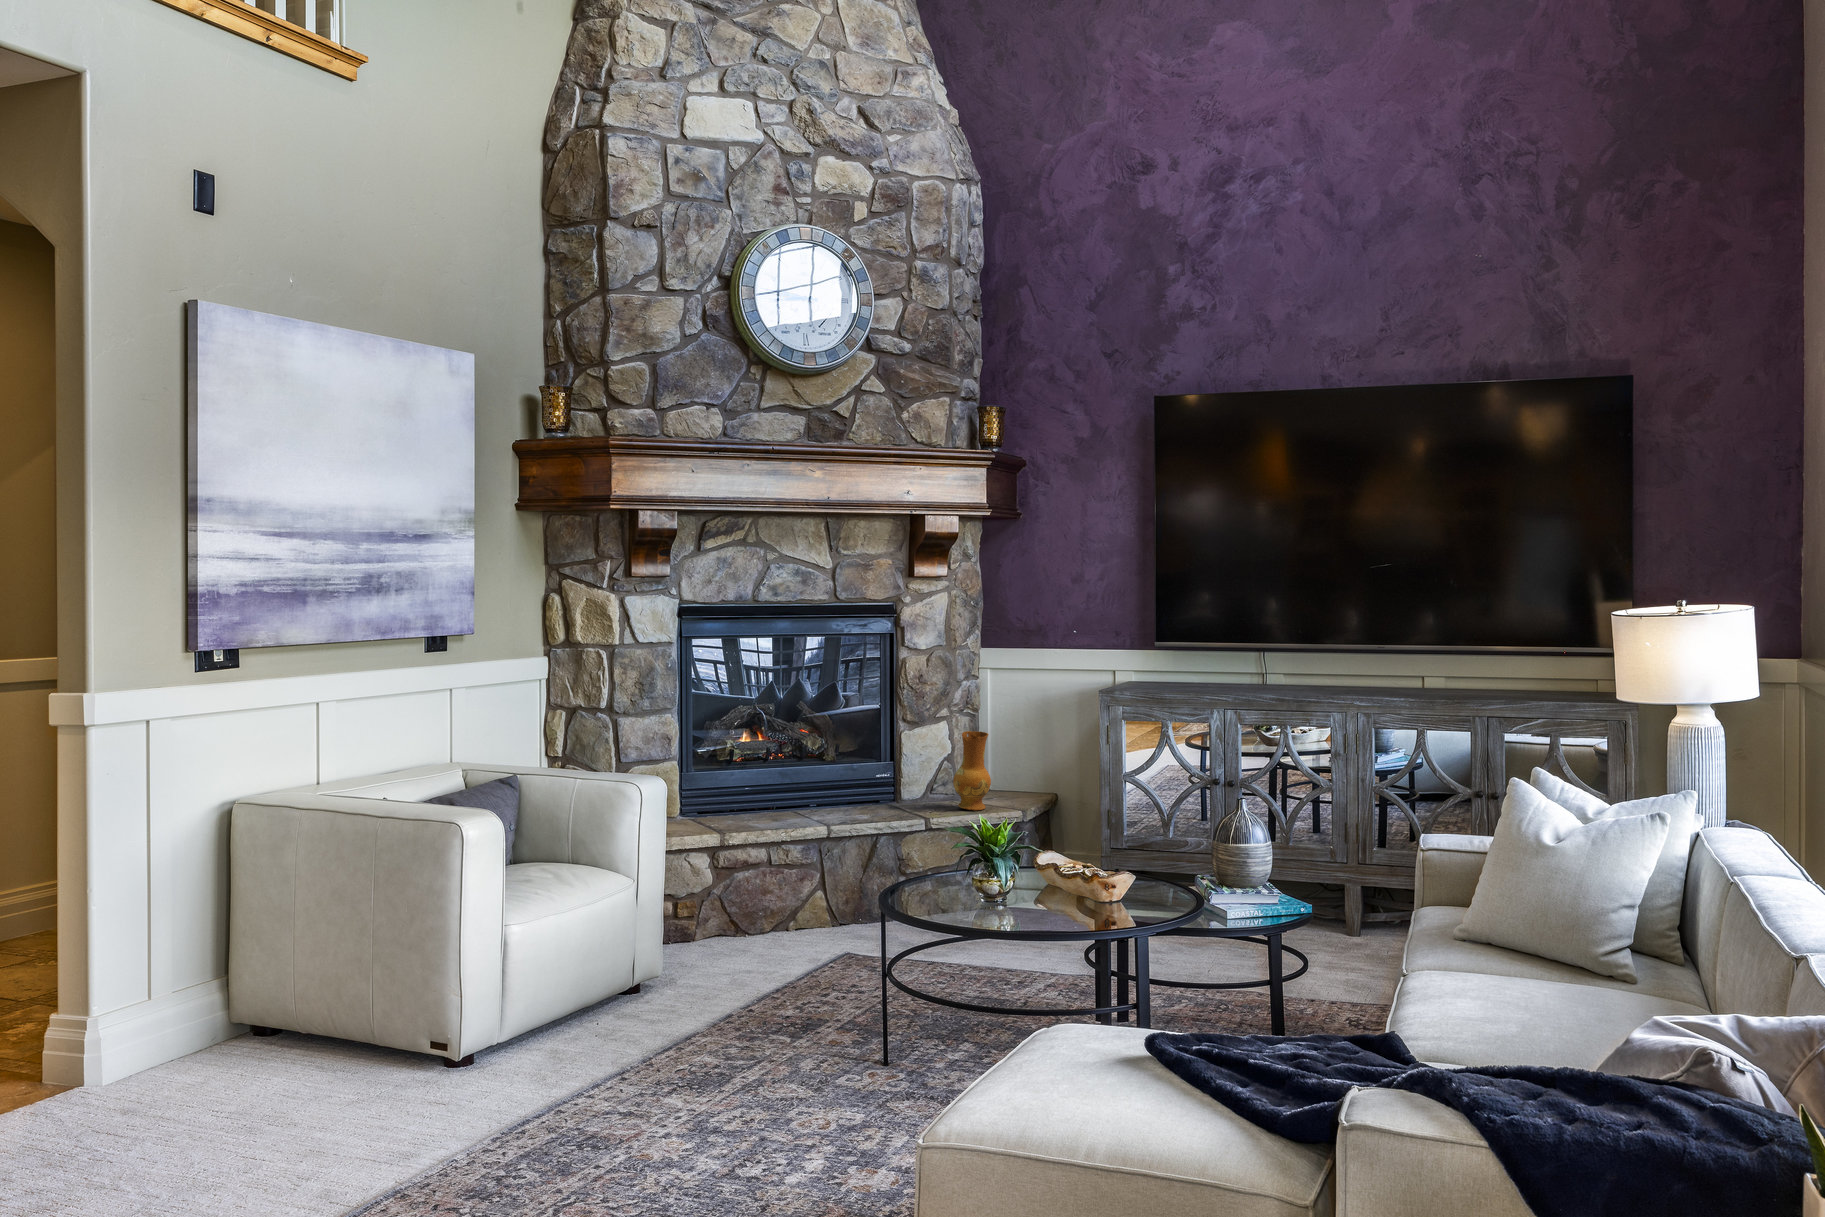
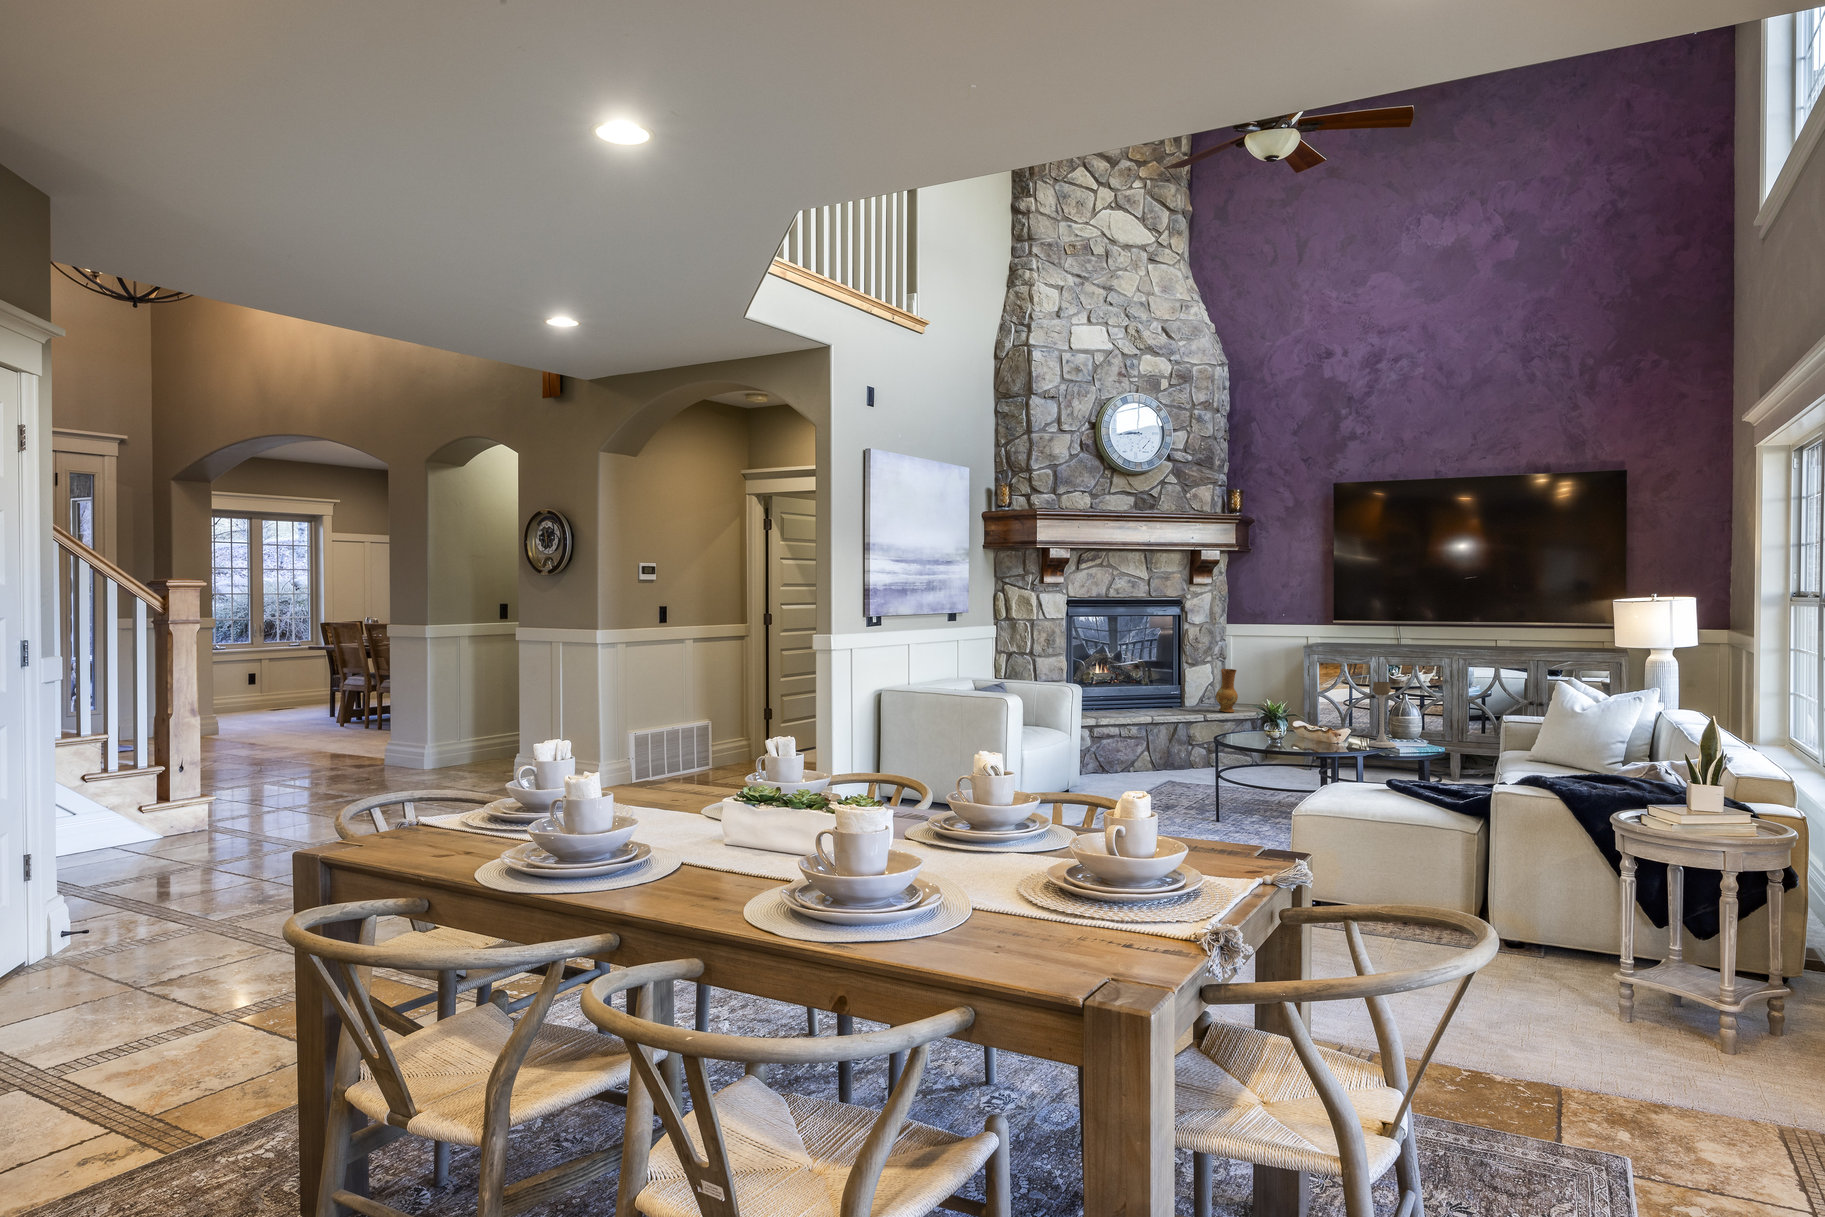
candle holder: none [1169,779,1221,912] -> present [1368,682,1396,748]

